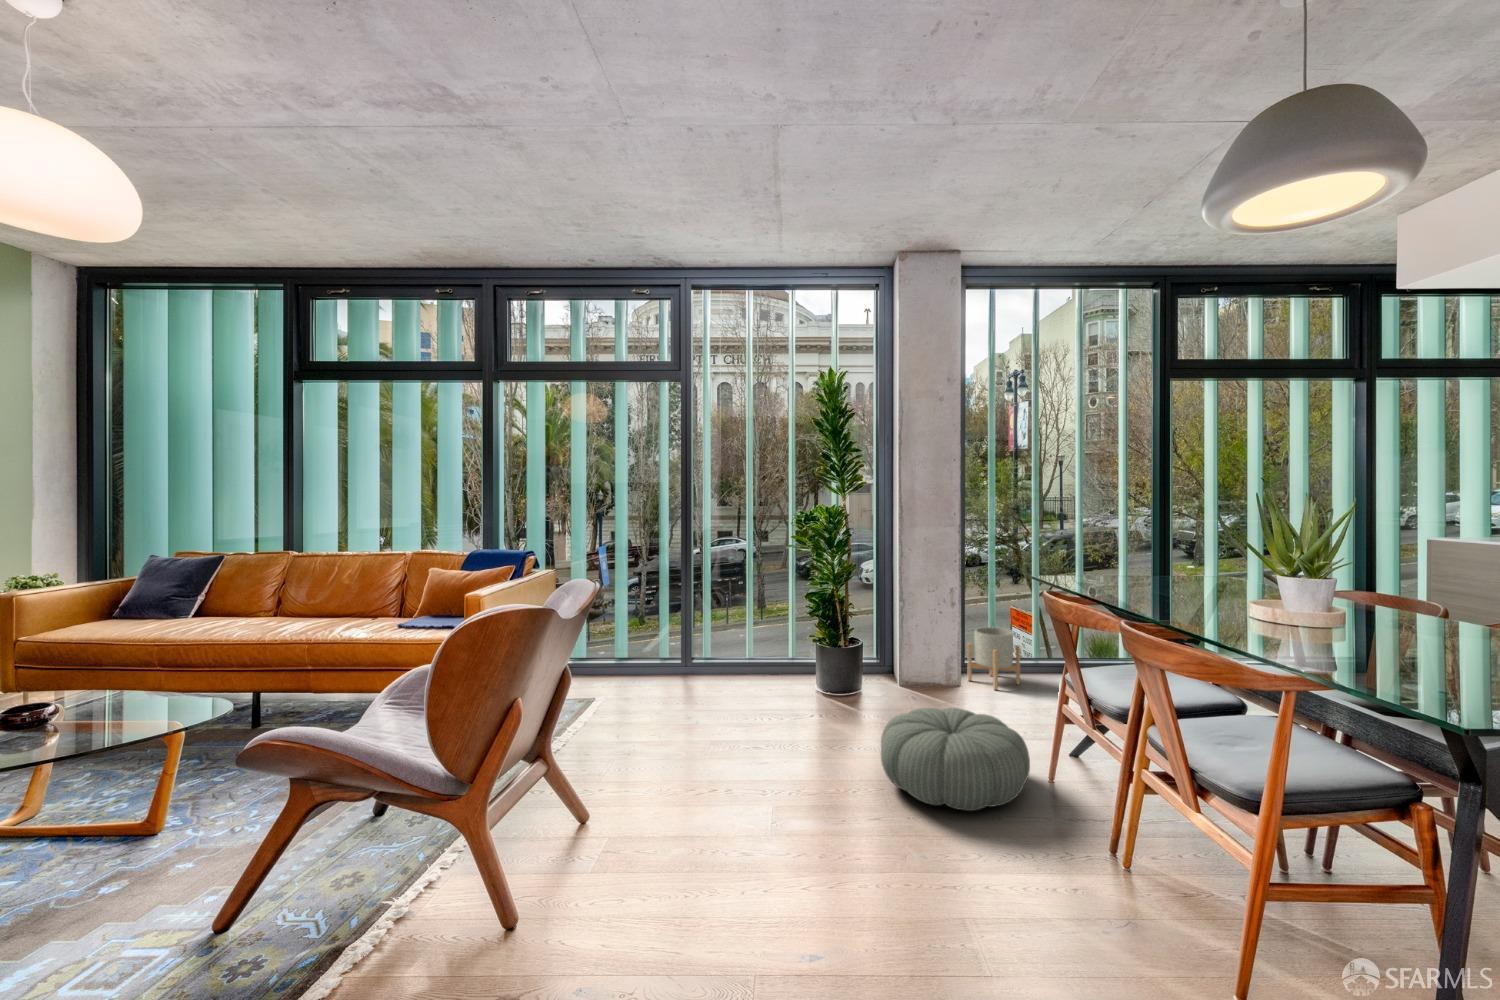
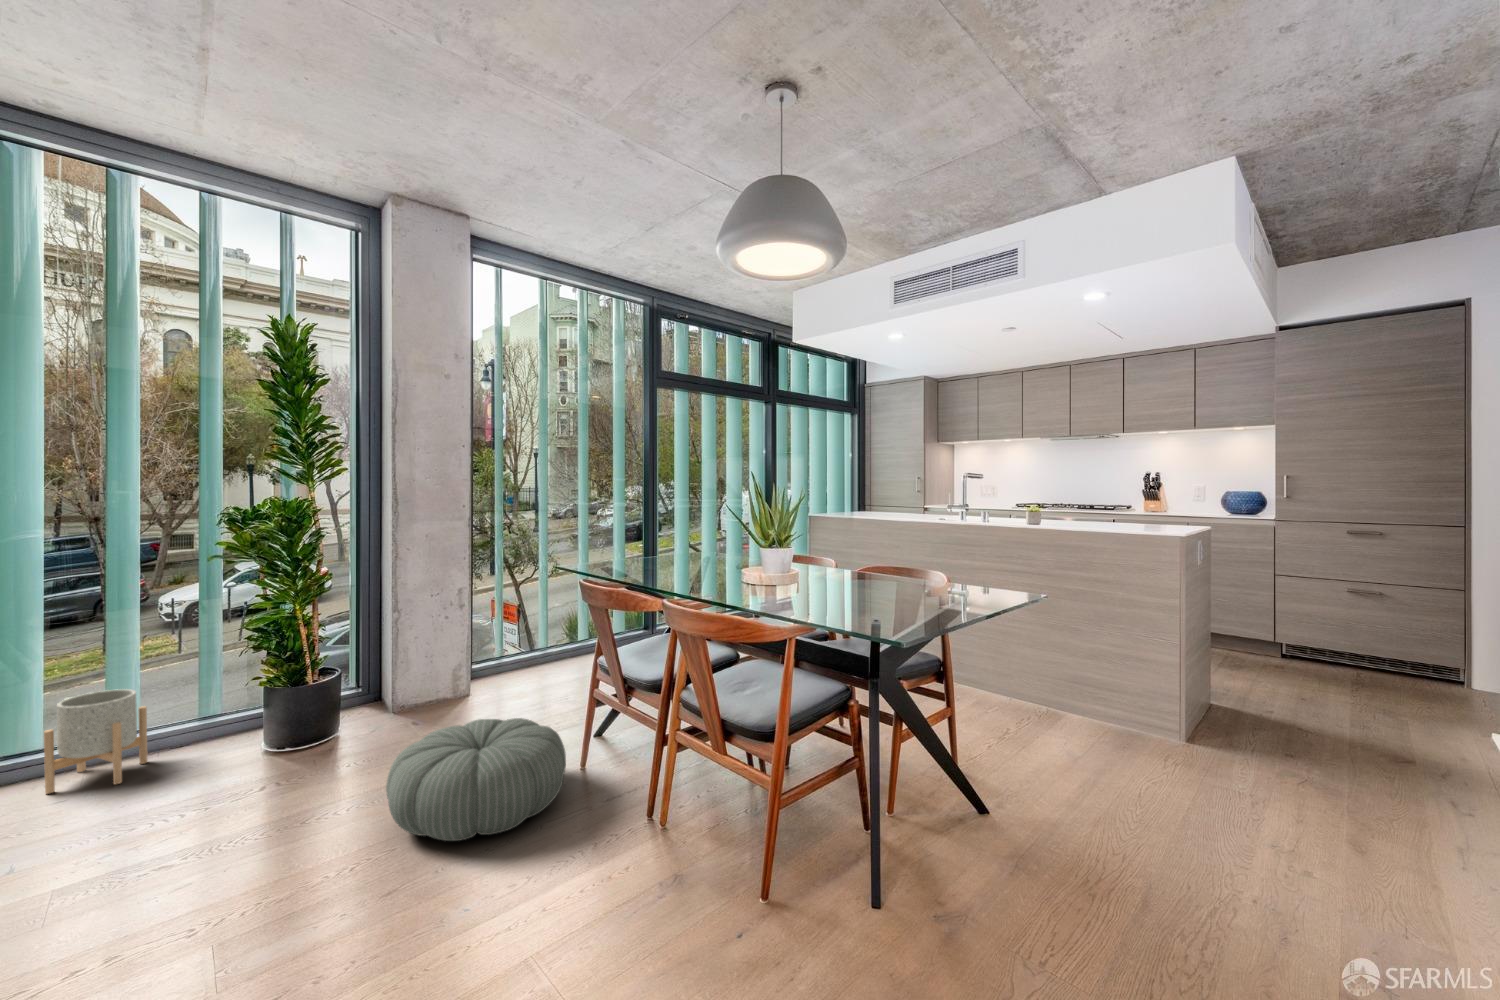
planter: present [967,627,1020,690] -> present [44,689,148,794]

